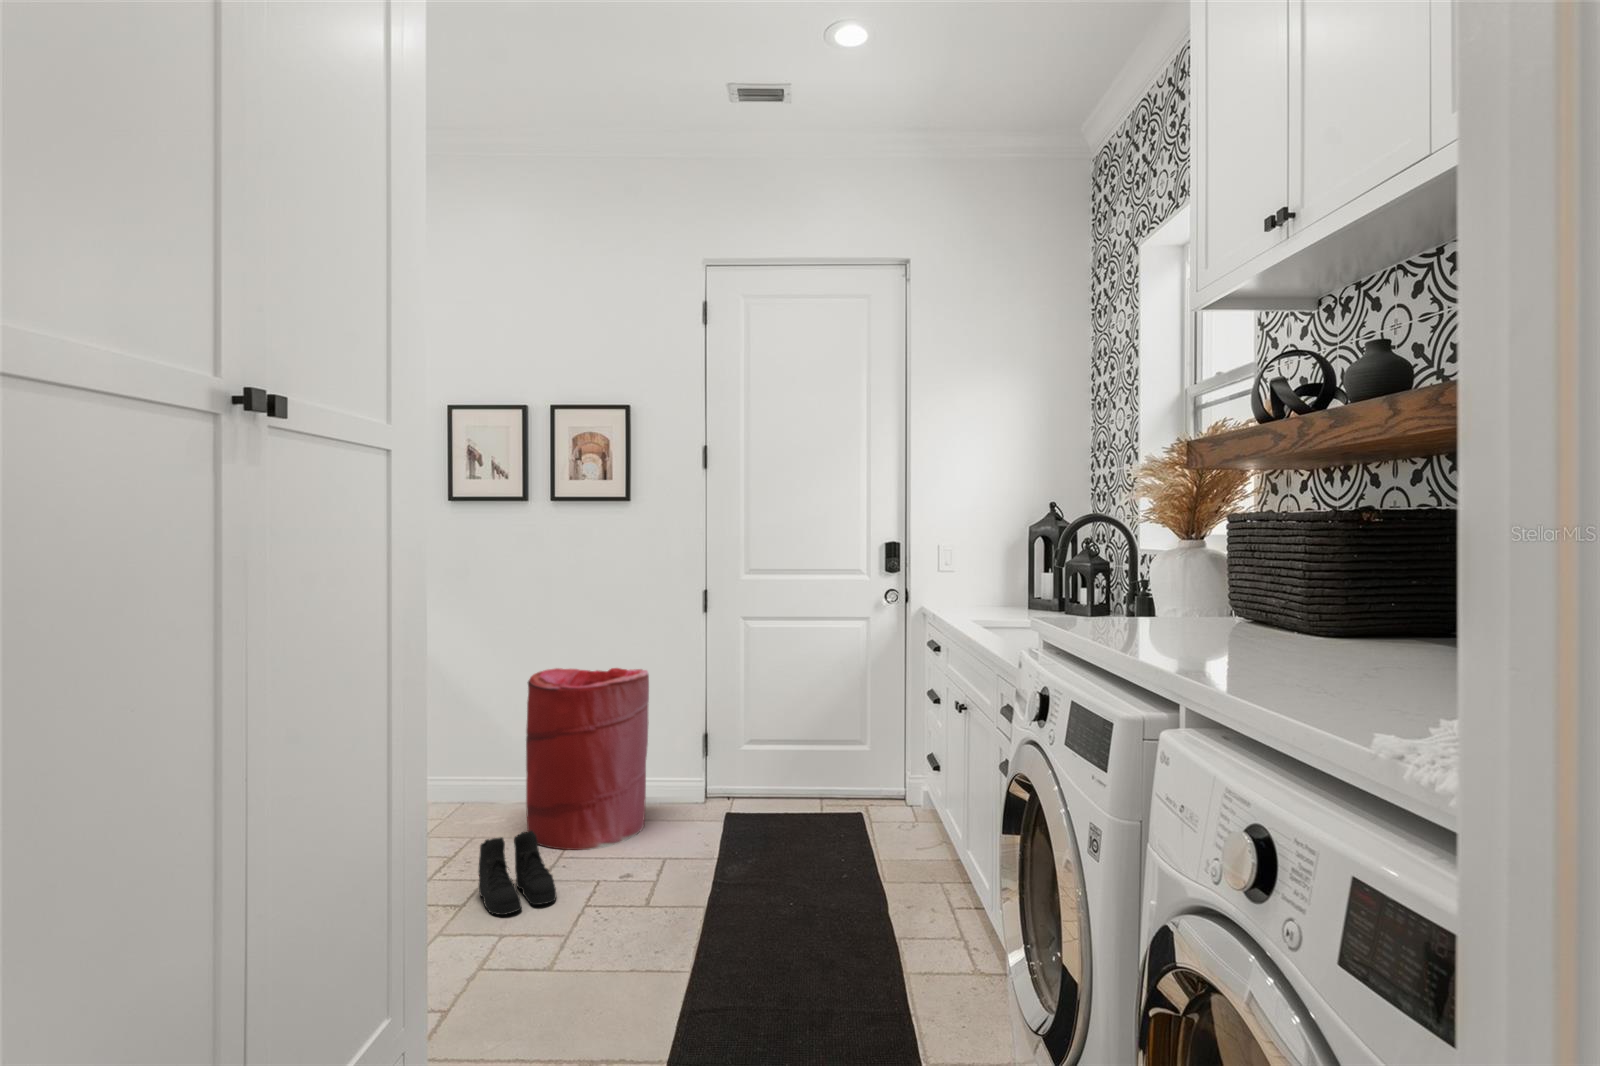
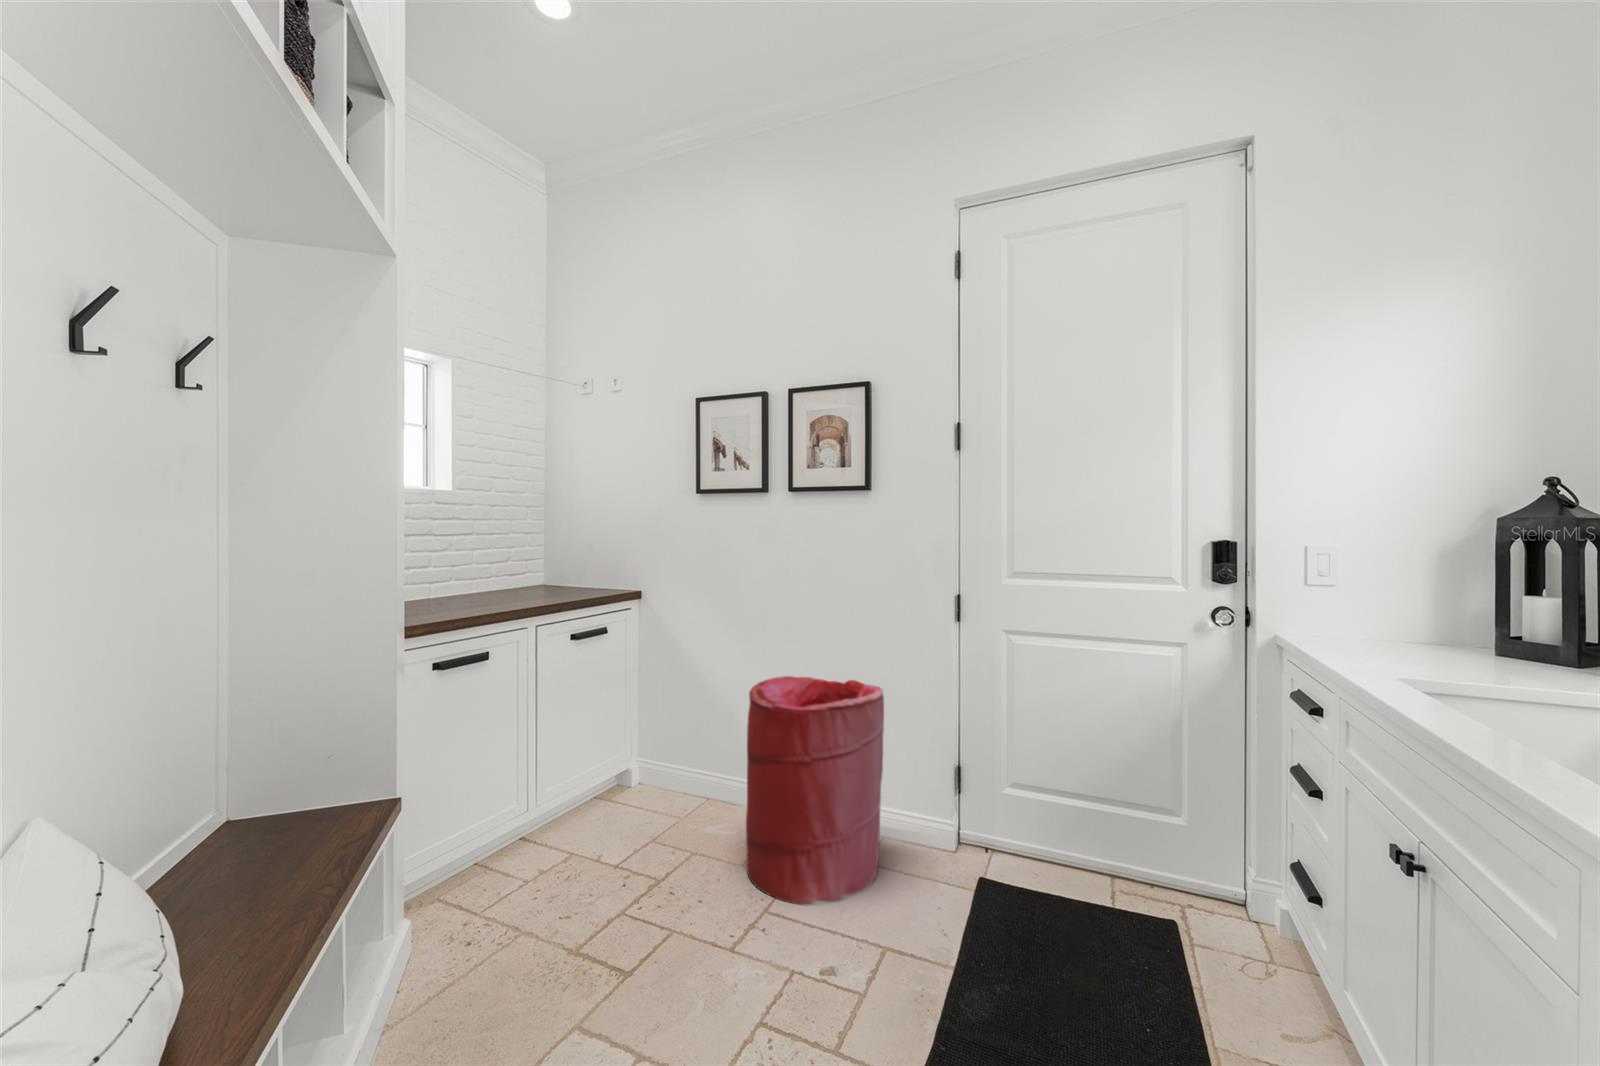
boots: present [478,830,556,915] -> none [650,885,734,1012]

